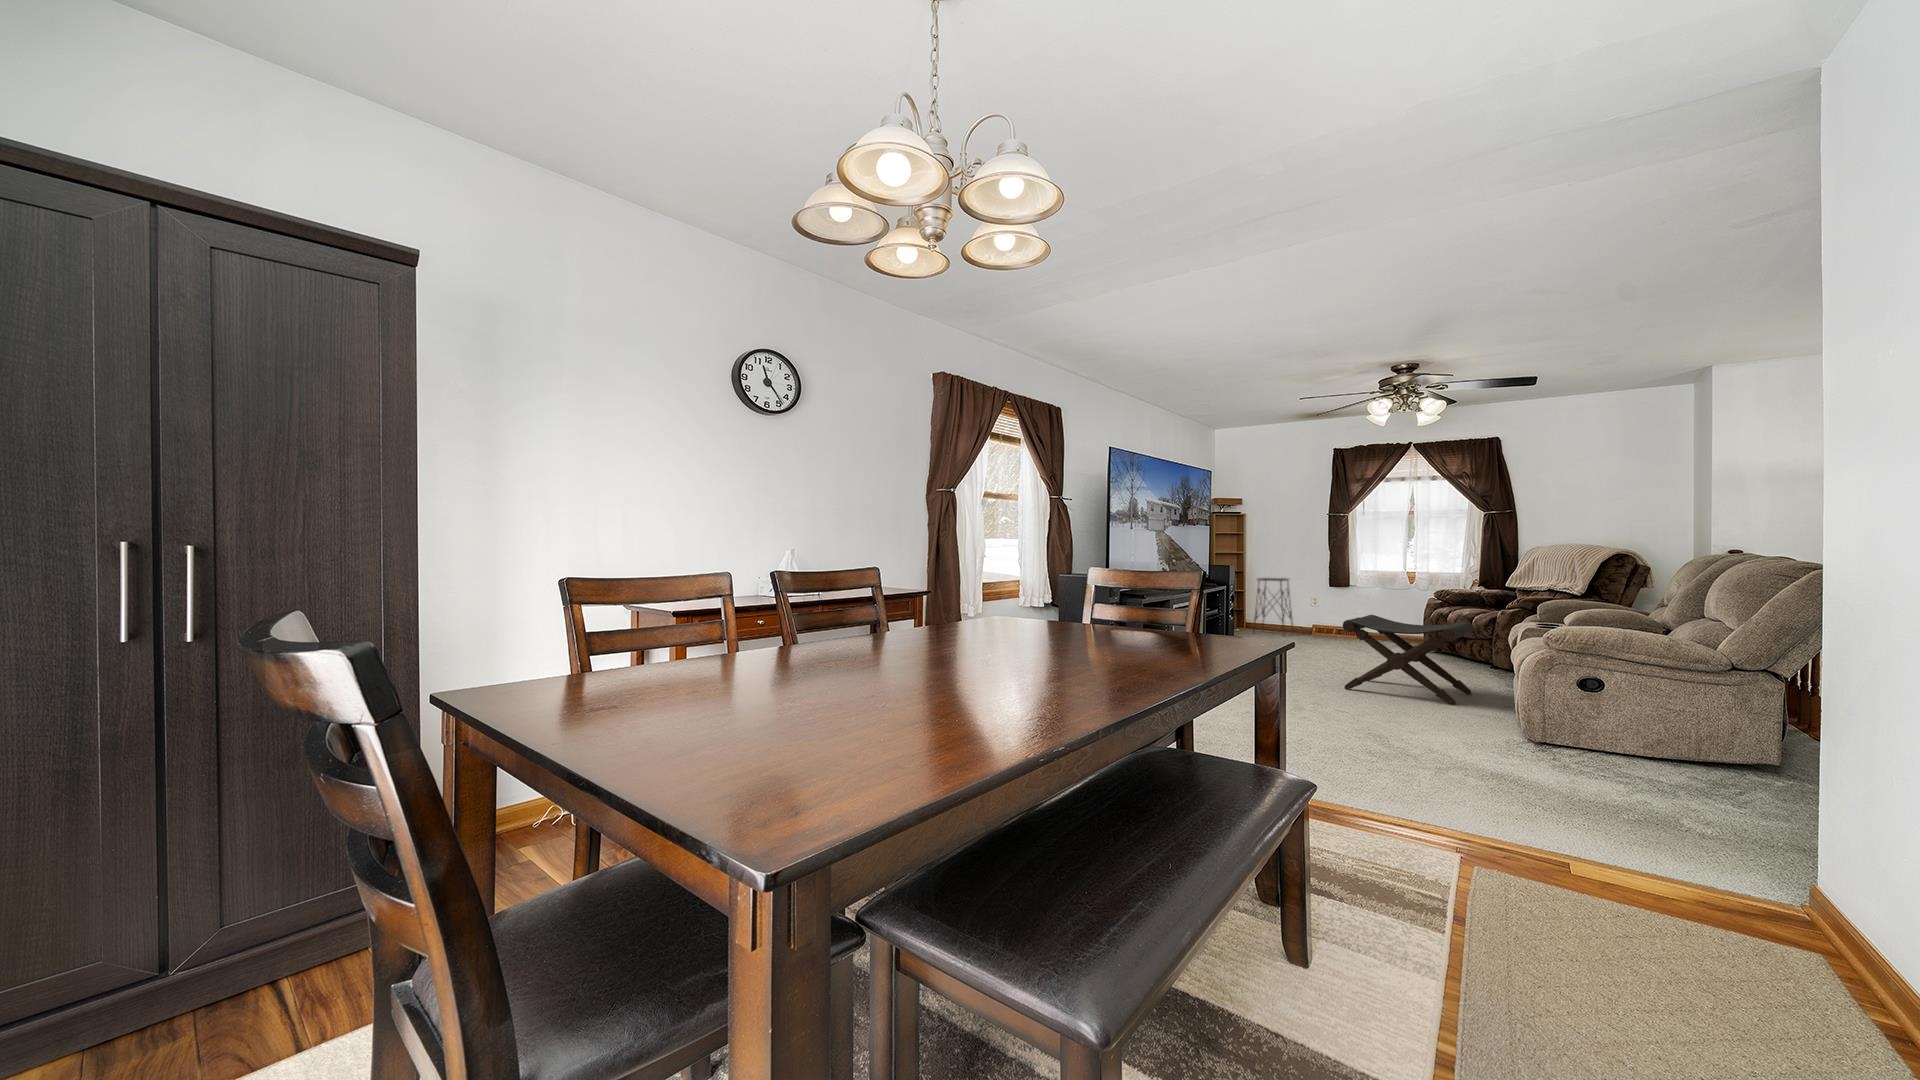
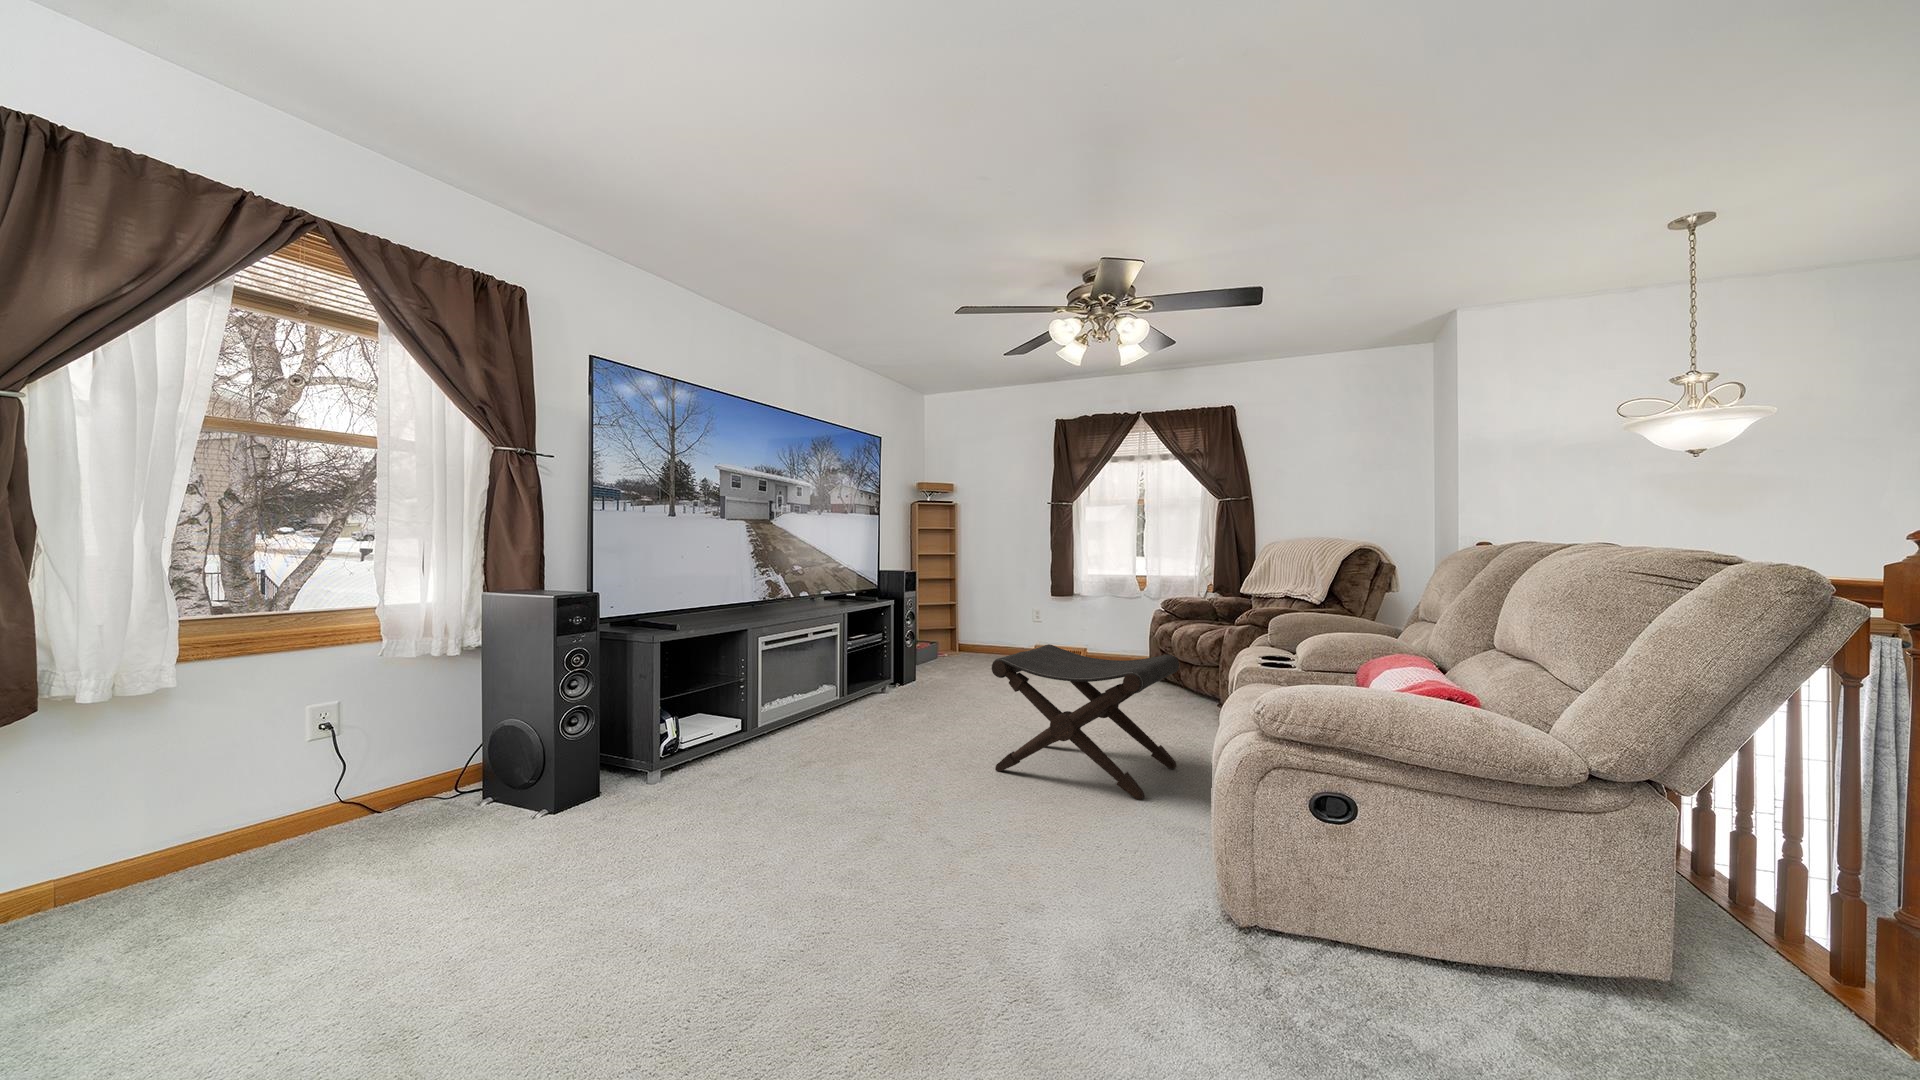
side table: present [1253,578,1293,631] -> none [960,585,1012,661]

